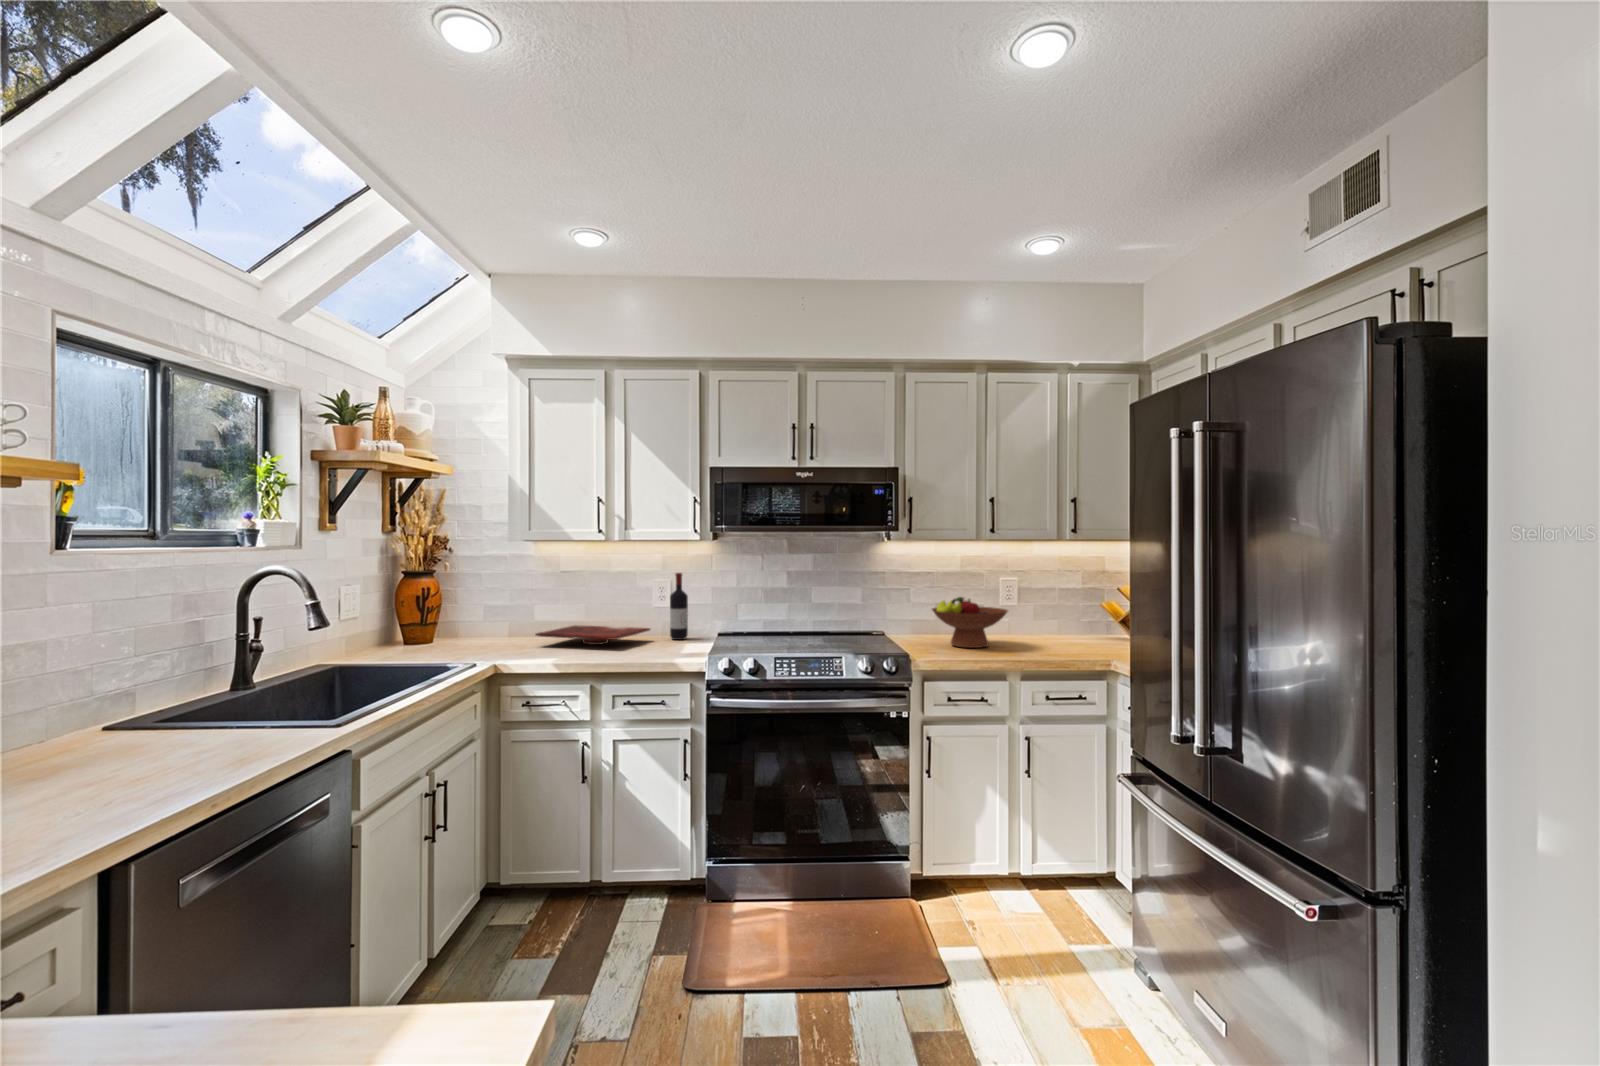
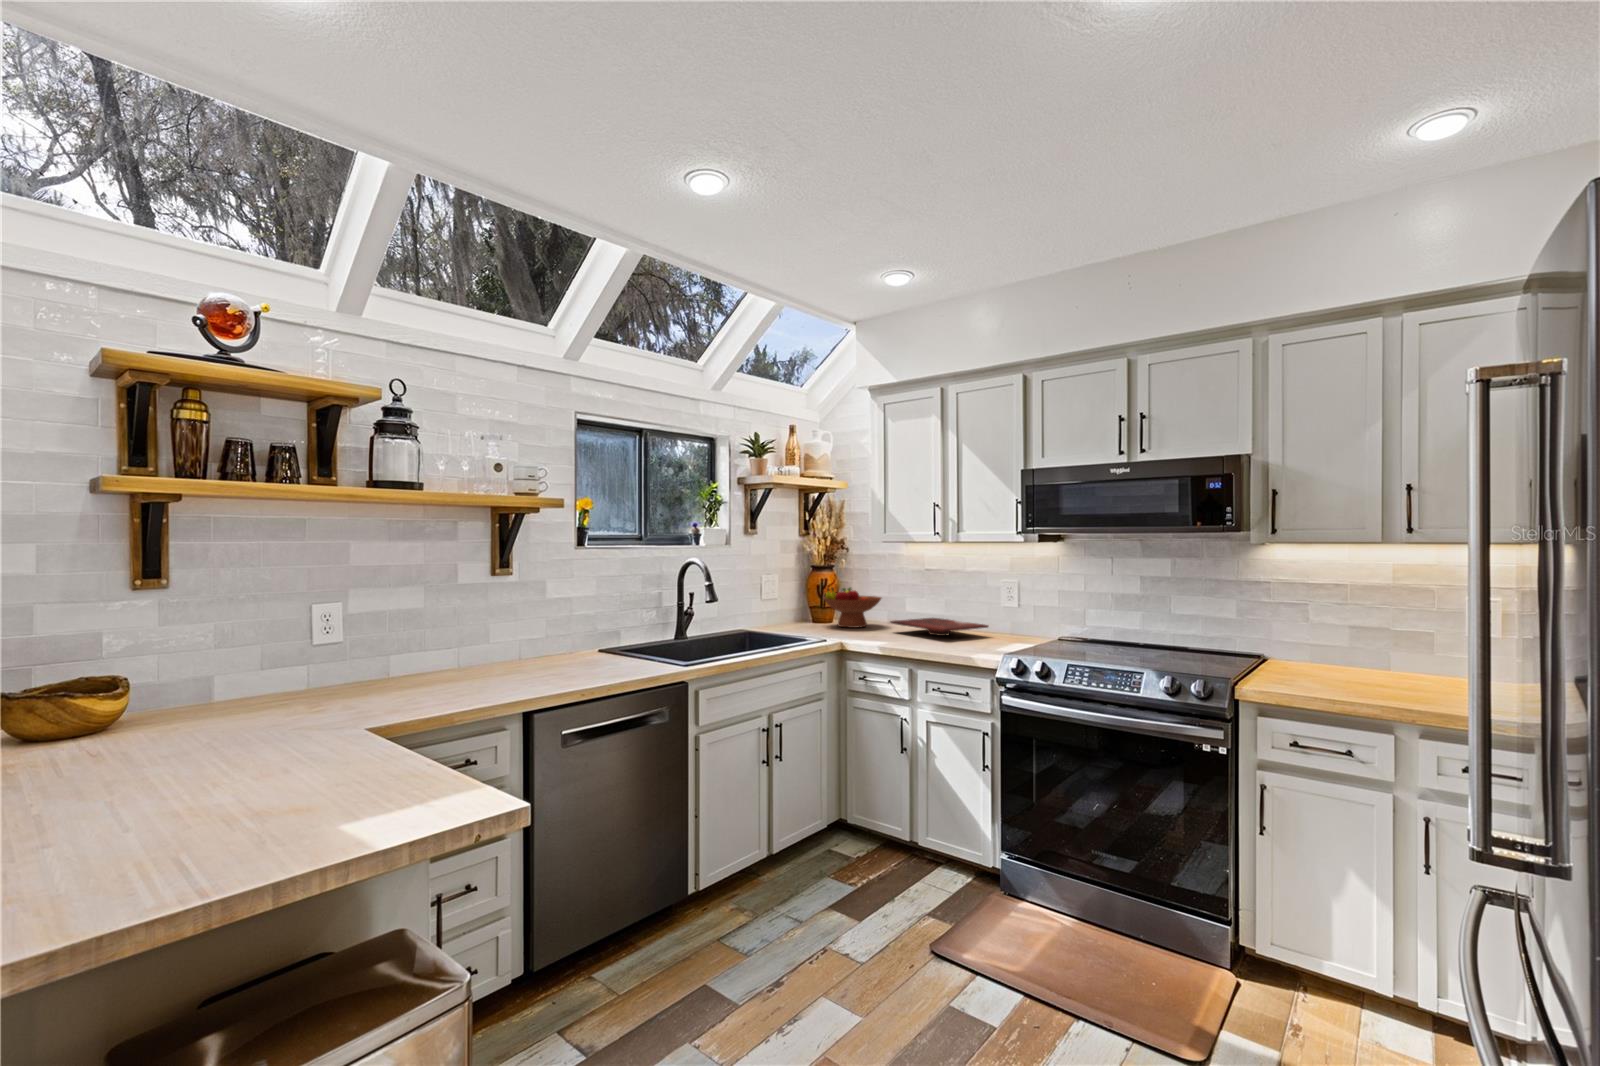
wine bottle: present [670,573,688,640] -> none [1008,574,1026,639]
fruit bowl: present [932,597,1008,648] -> present [823,588,881,628]

